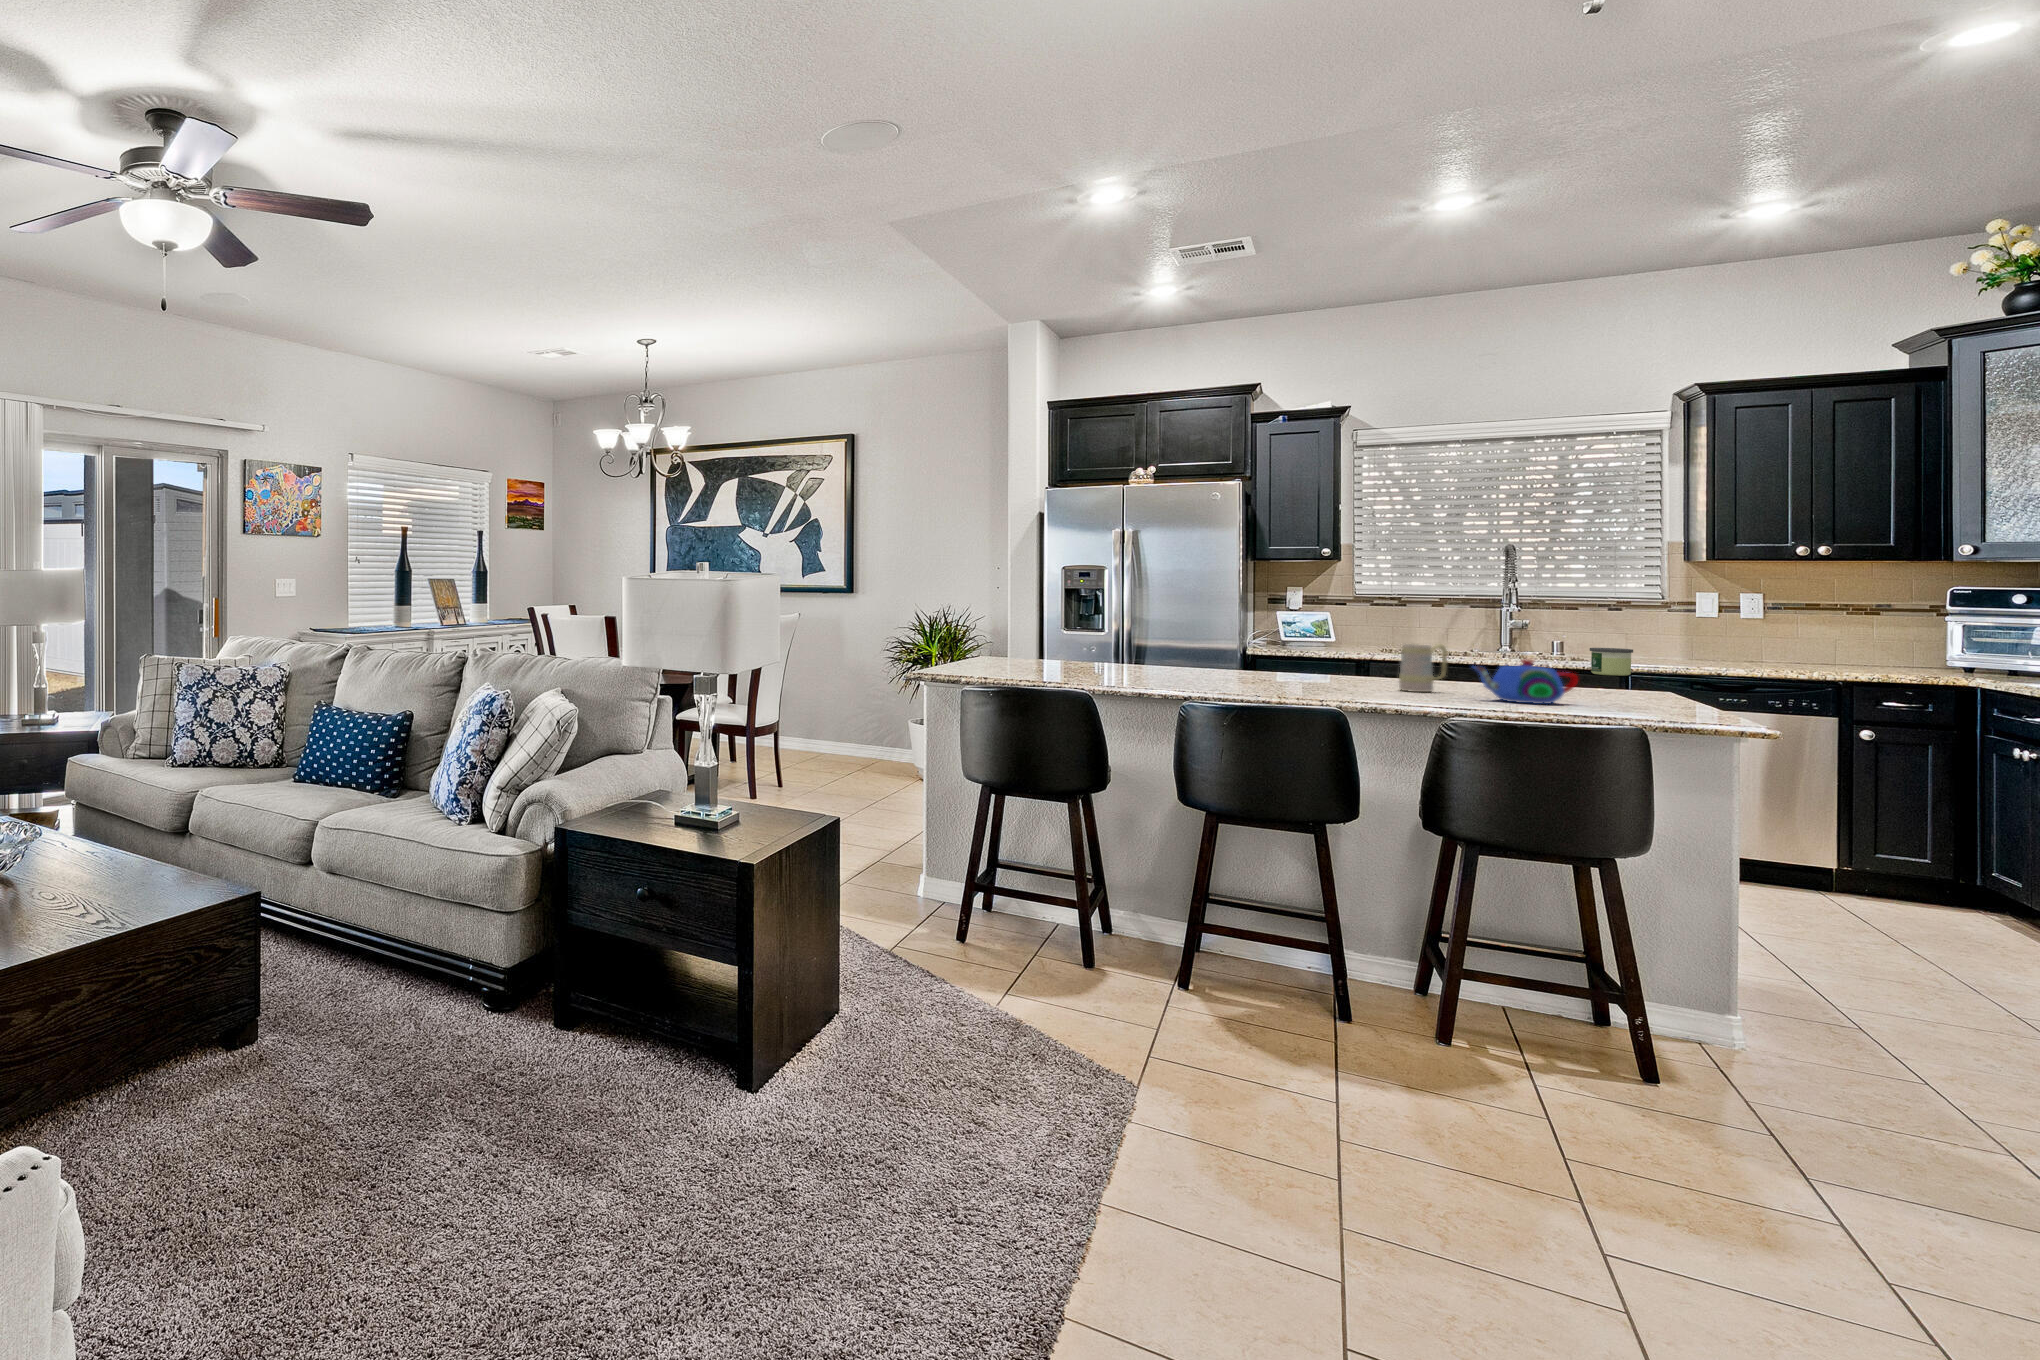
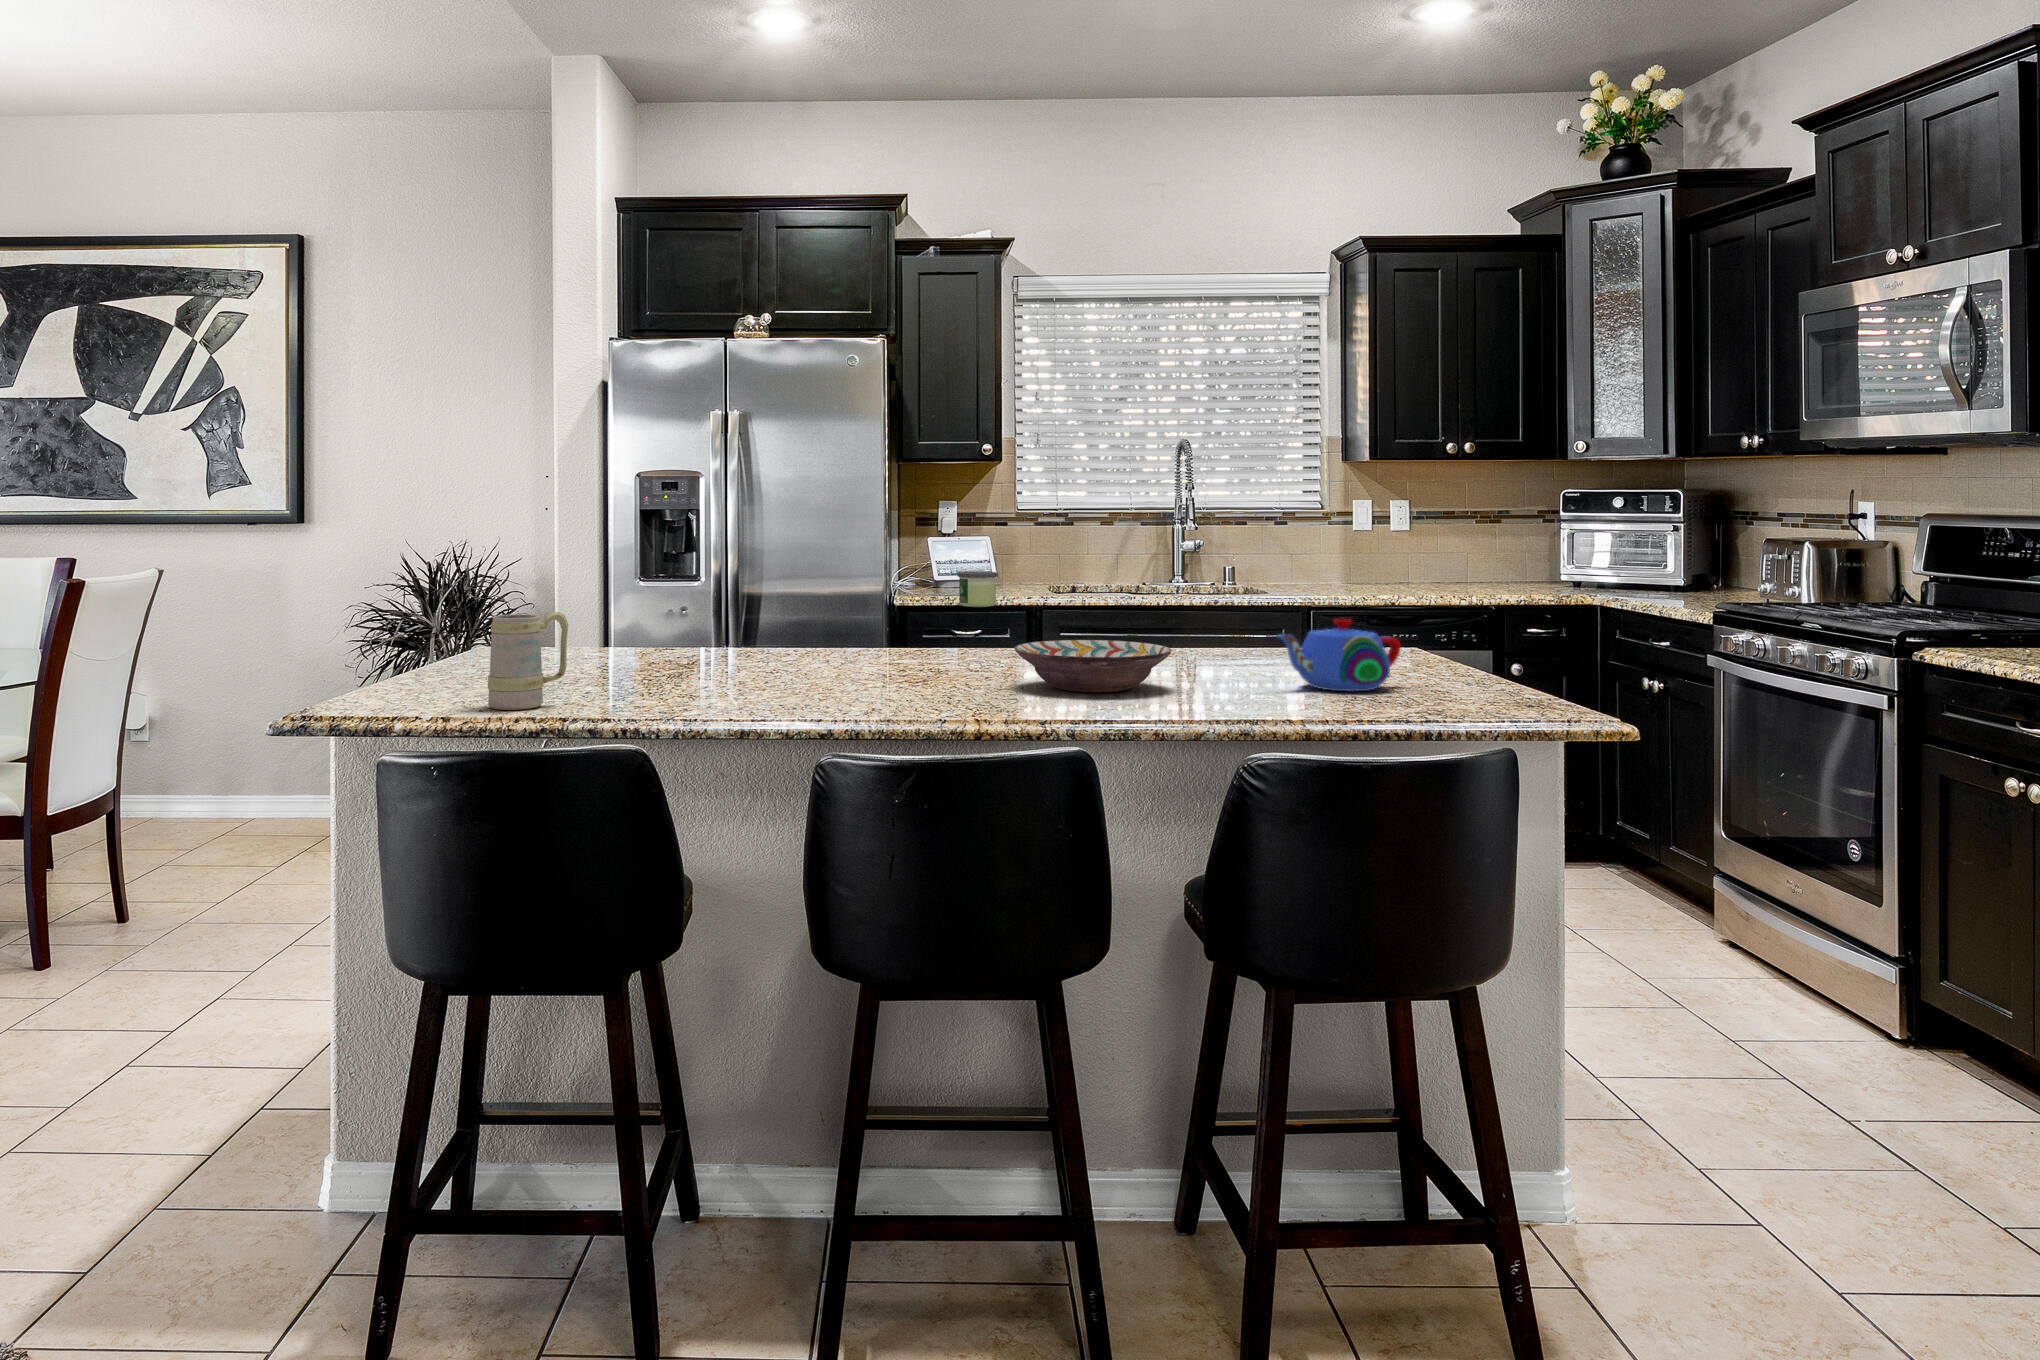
mug: present [1399,644,1447,692] -> present [488,612,568,710]
candle: present [1590,648,1633,676] -> present [958,571,998,607]
decorative bowl: none [1282,665,1392,693] -> present [1014,640,1172,692]

